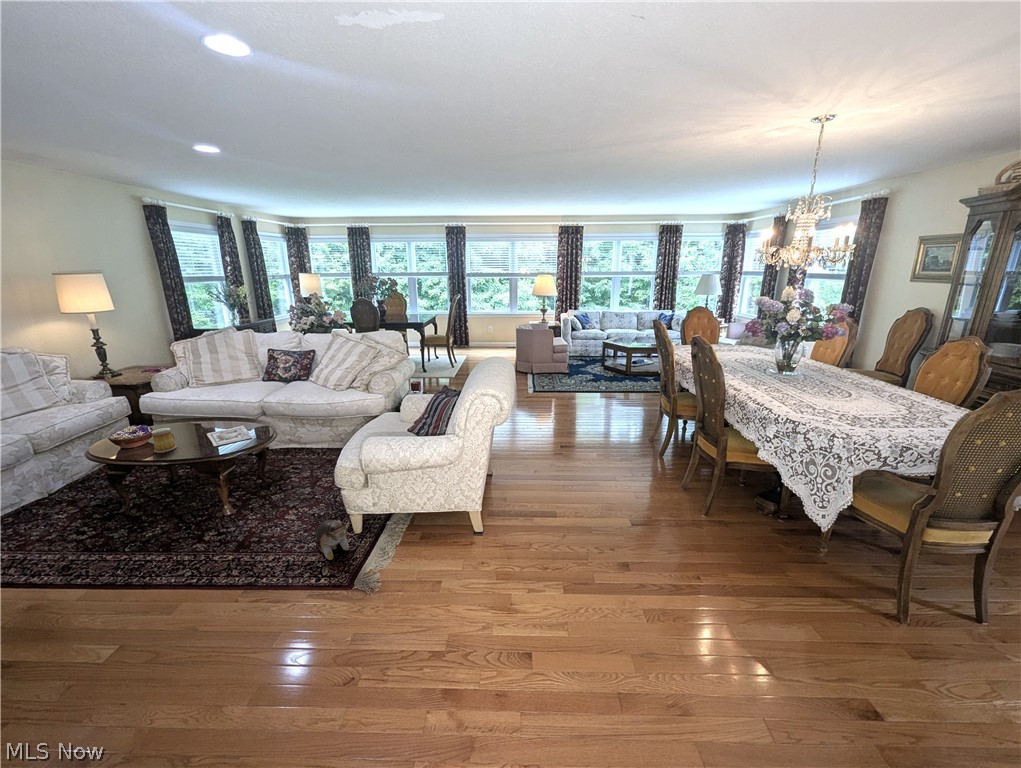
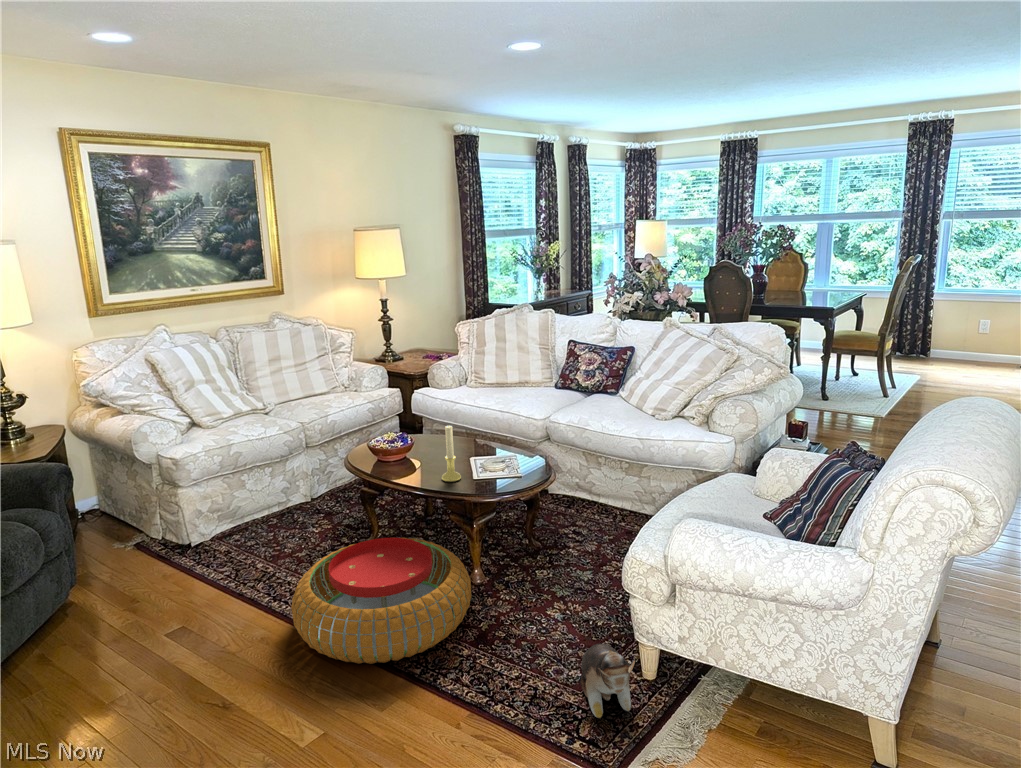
candle holder: none [186,415,205,454] -> present [442,425,461,482]
mug: present [152,428,176,453] -> none [408,438,432,472]
pouf: none [56,497,229,600] -> present [291,537,471,664]

